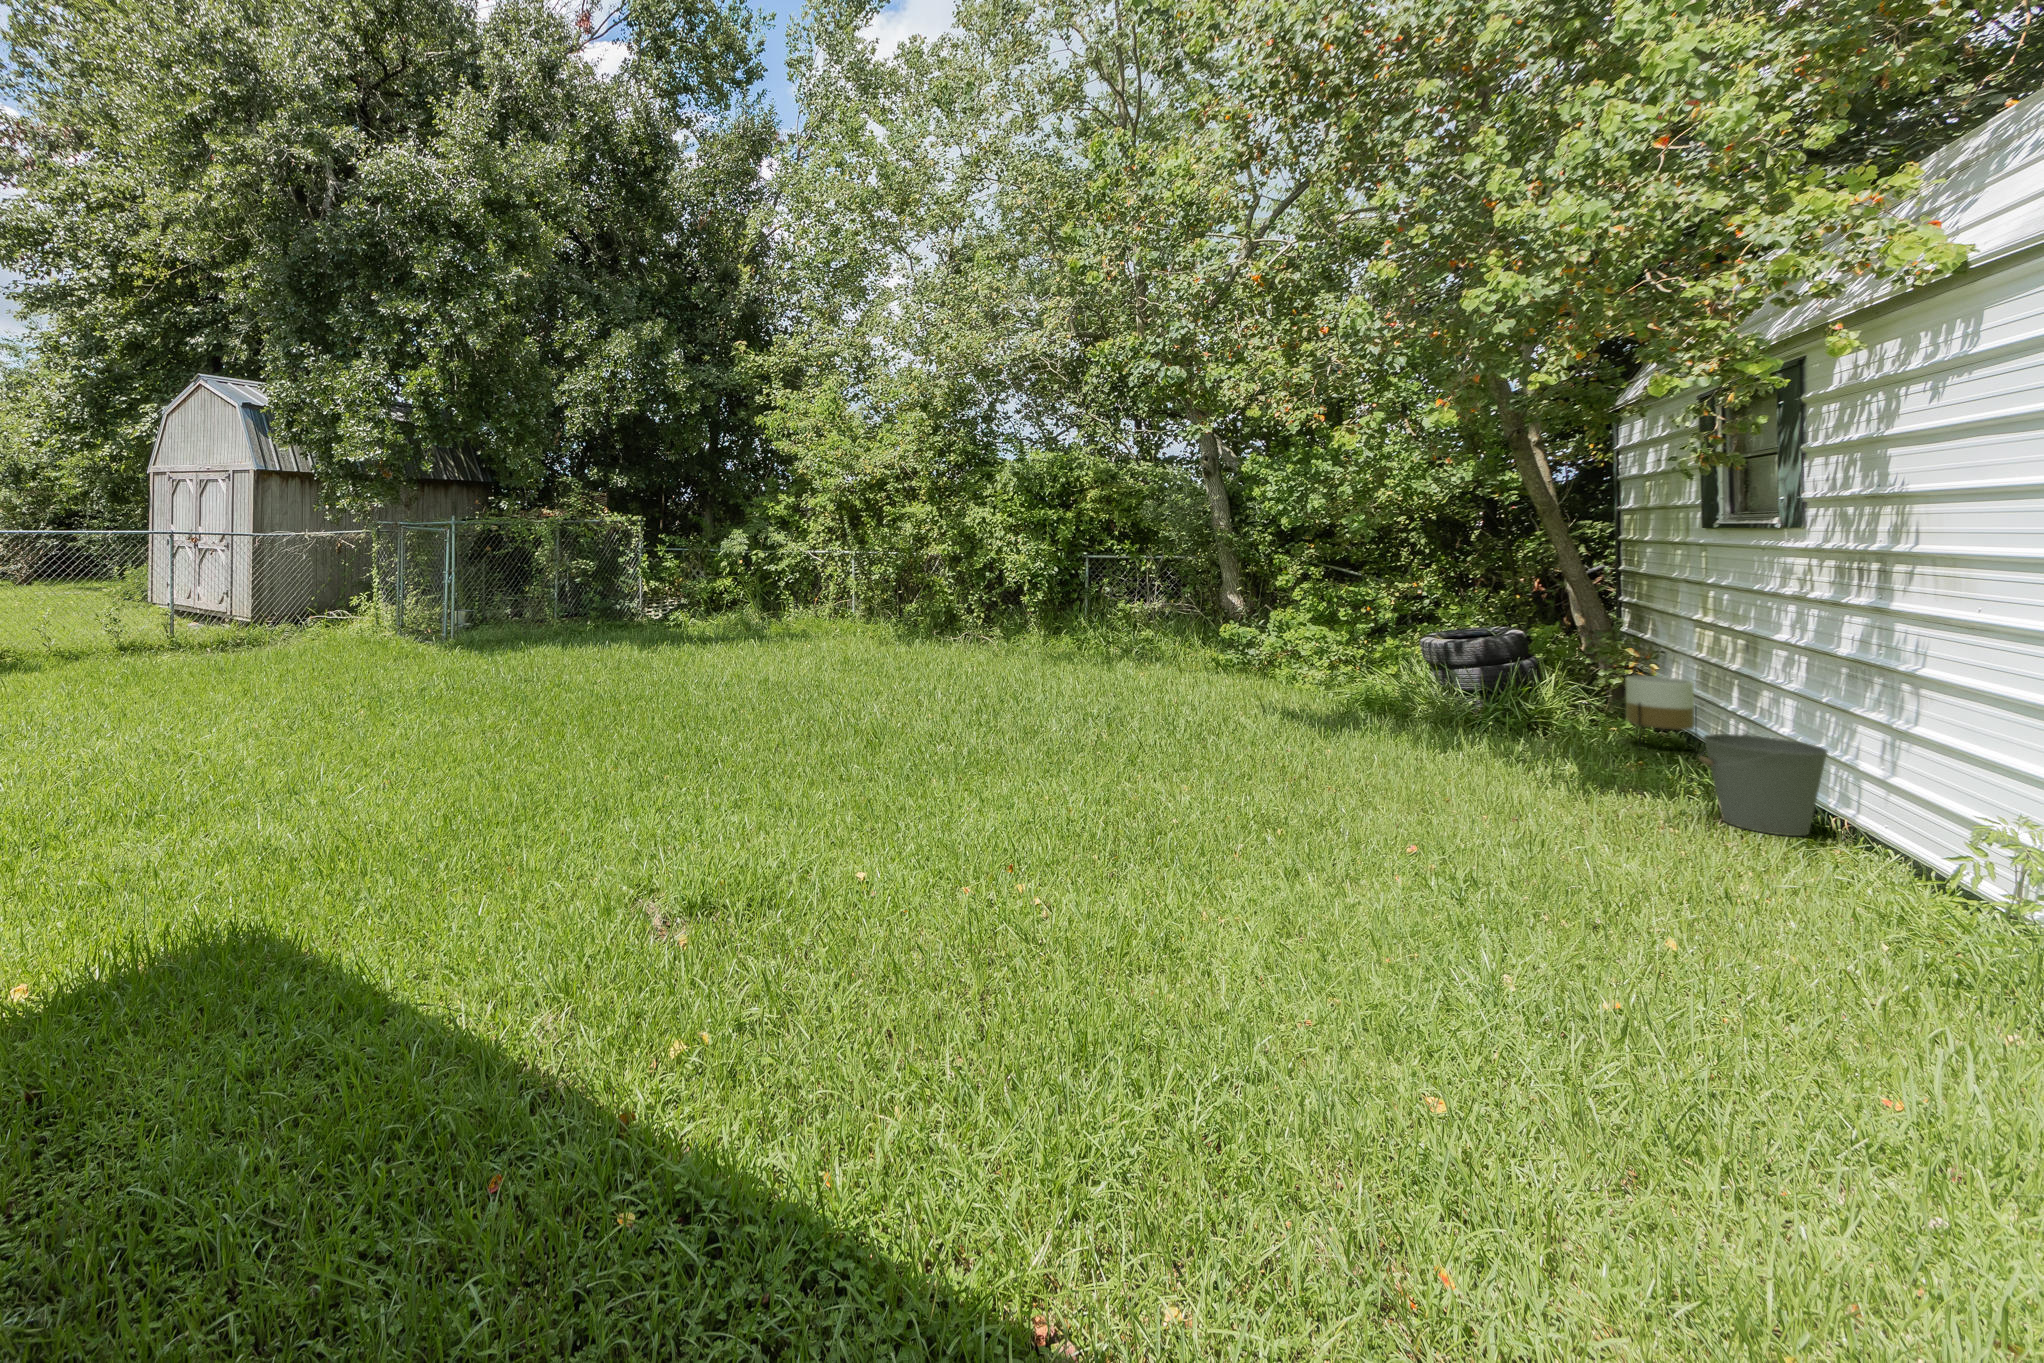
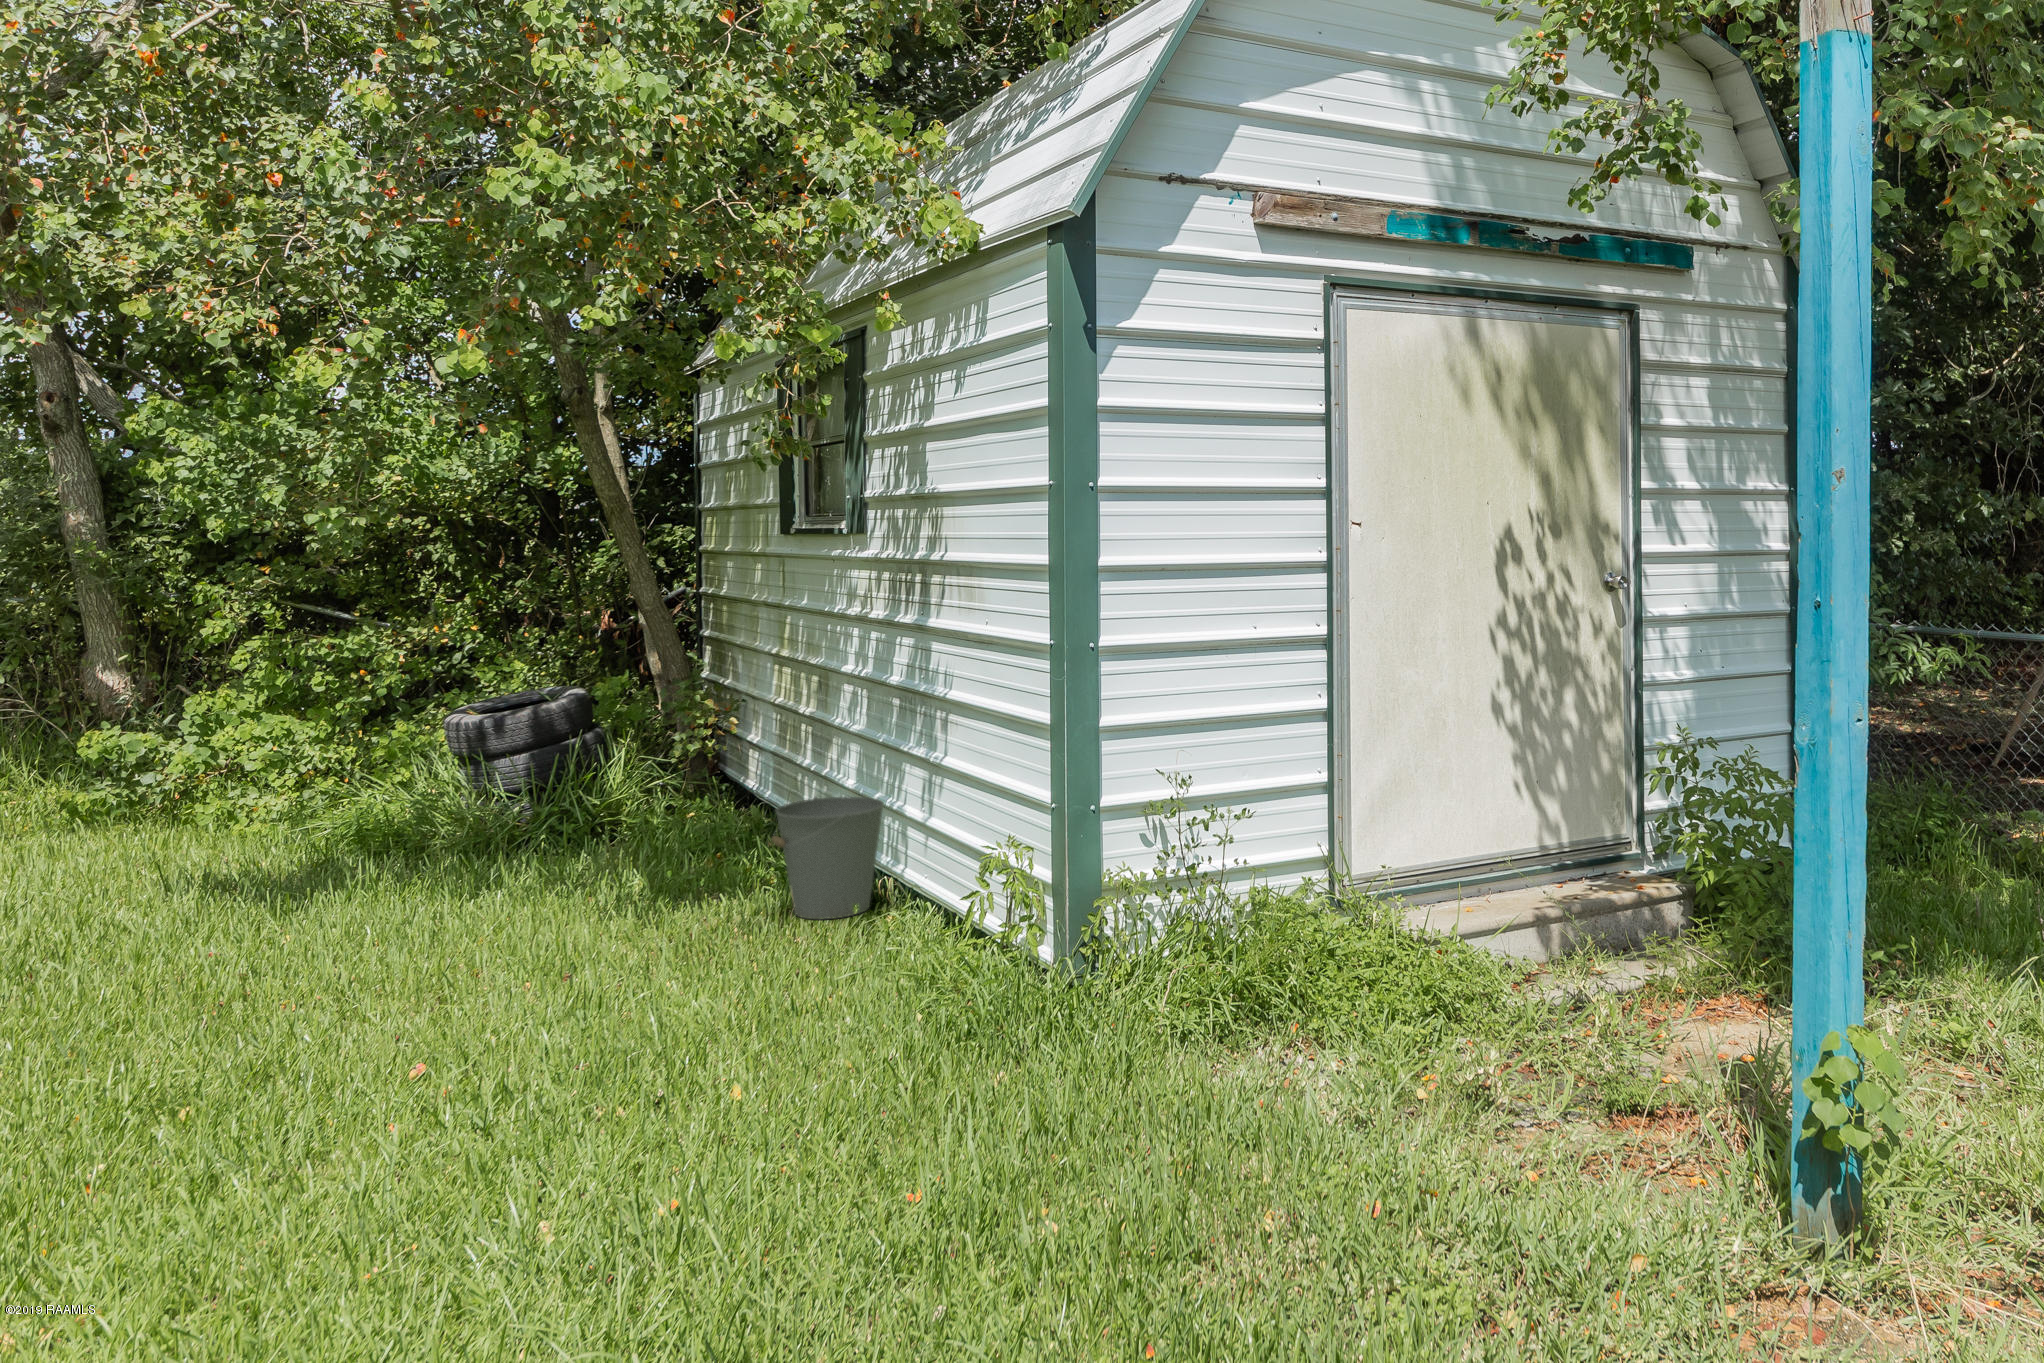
planter: present [1626,676,1697,748] -> none [702,733,774,837]

